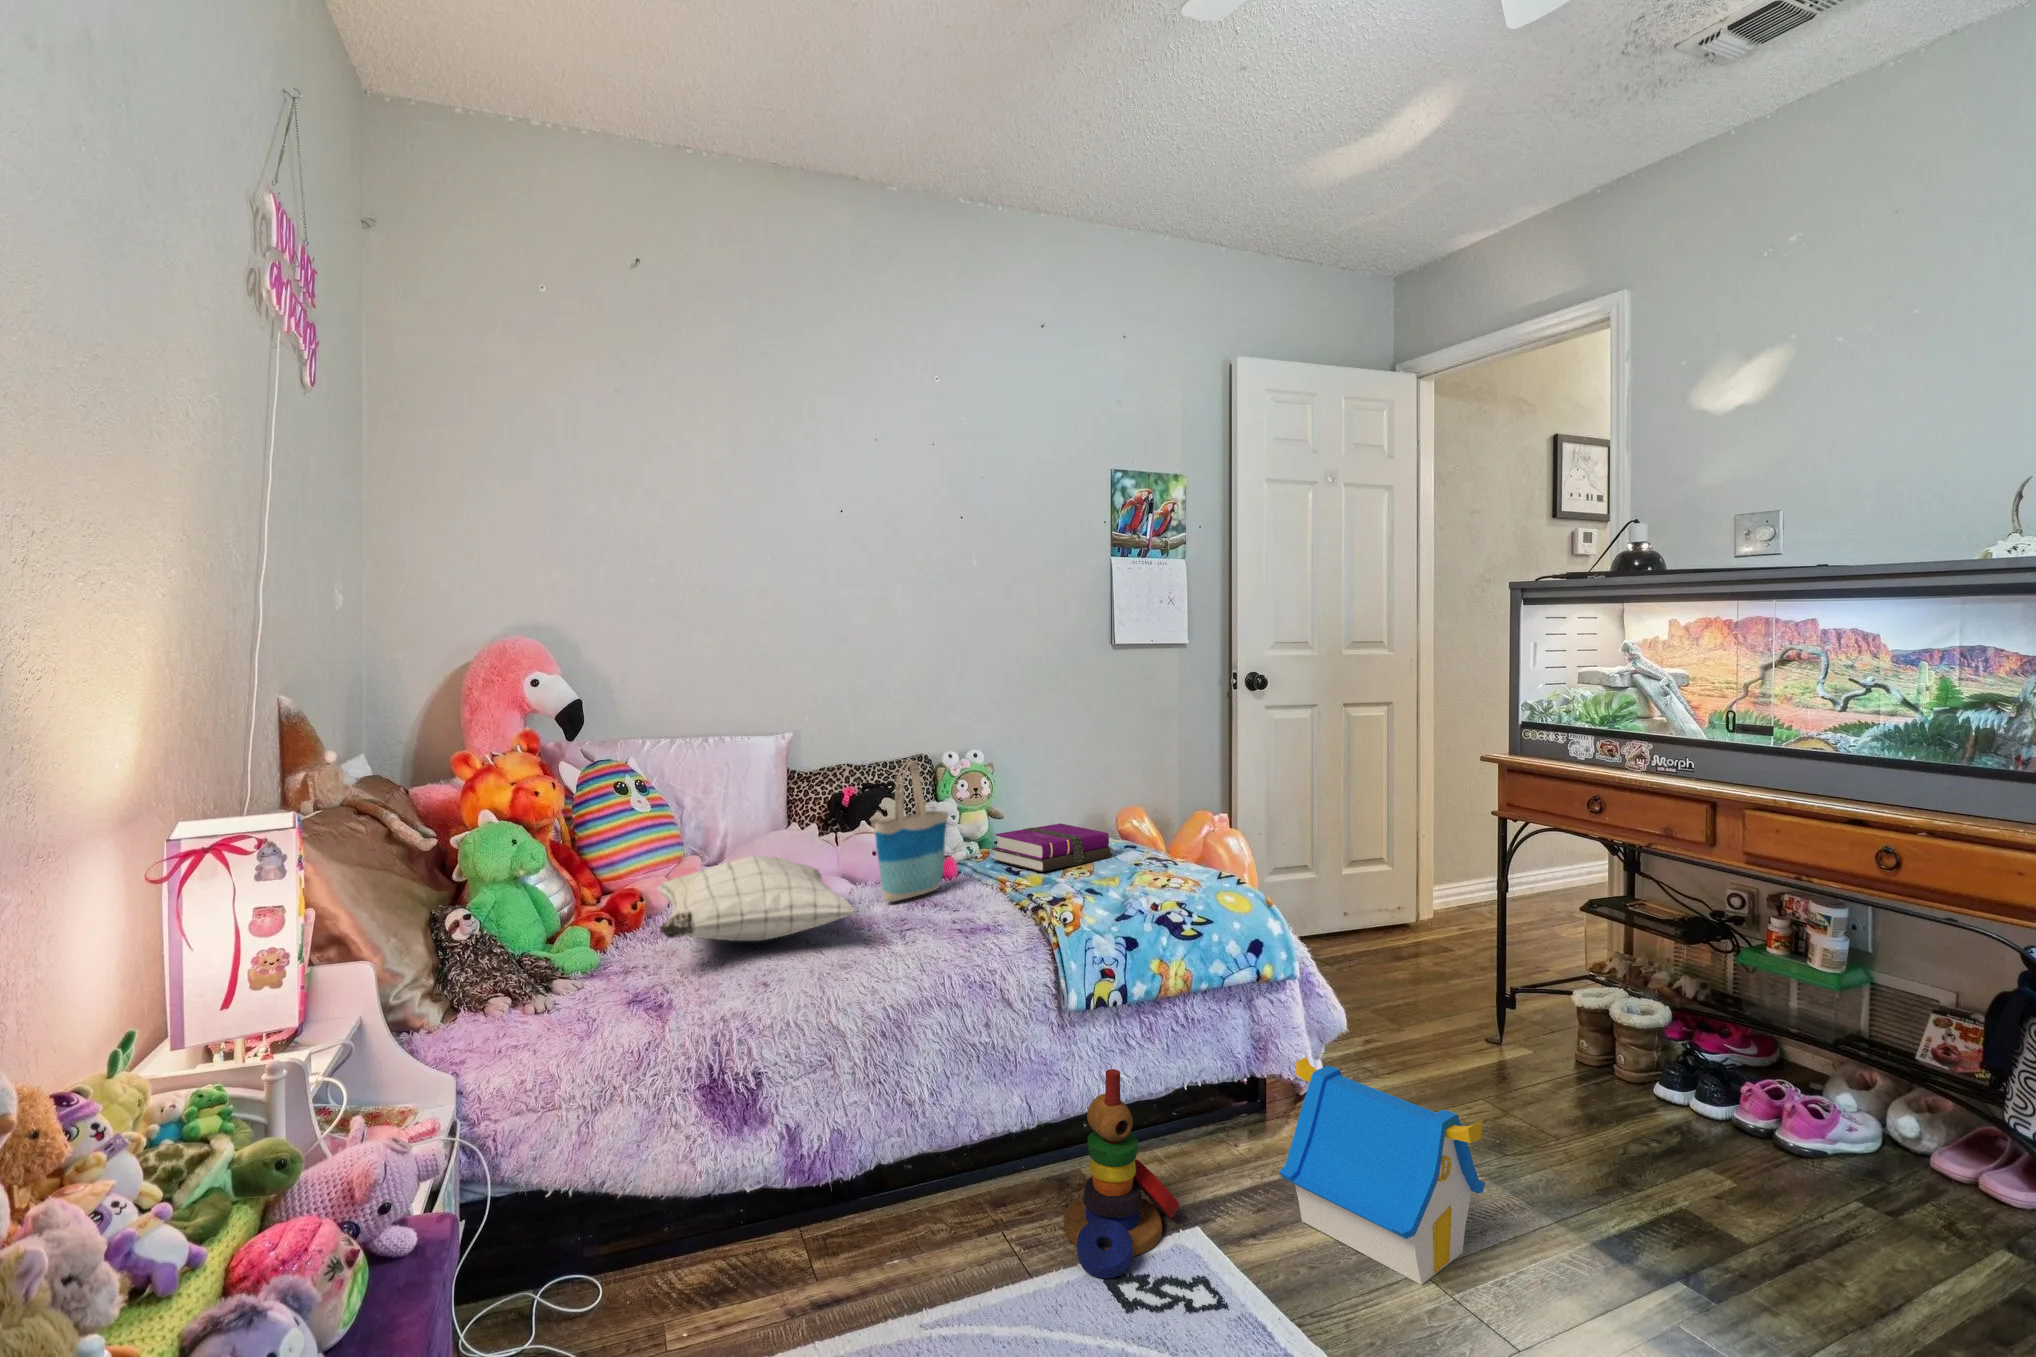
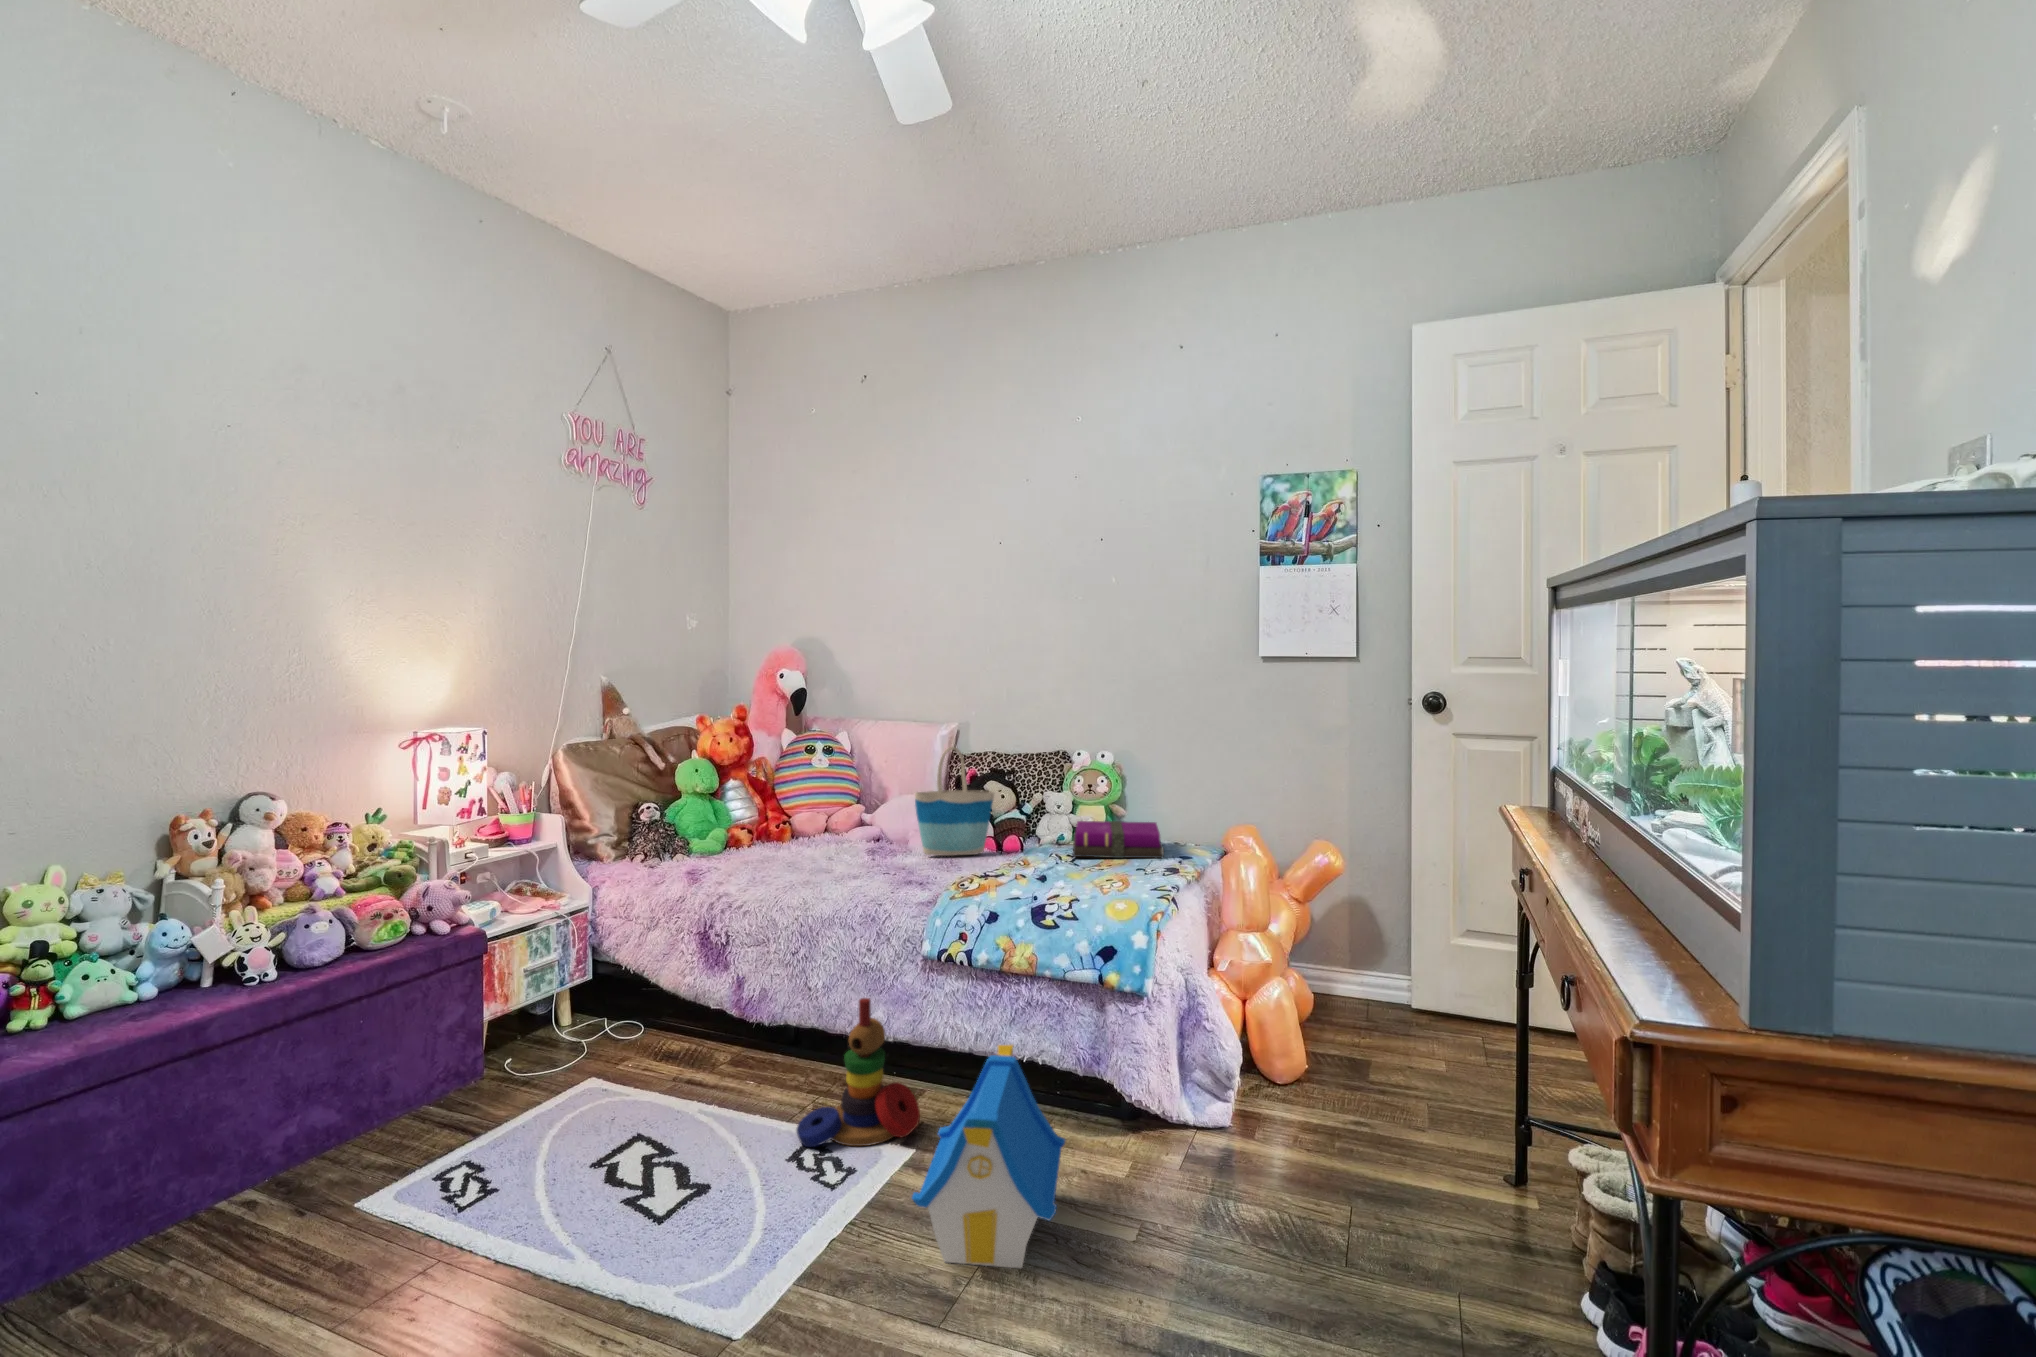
pillow: present [658,856,854,941] -> none [718,801,891,860]

